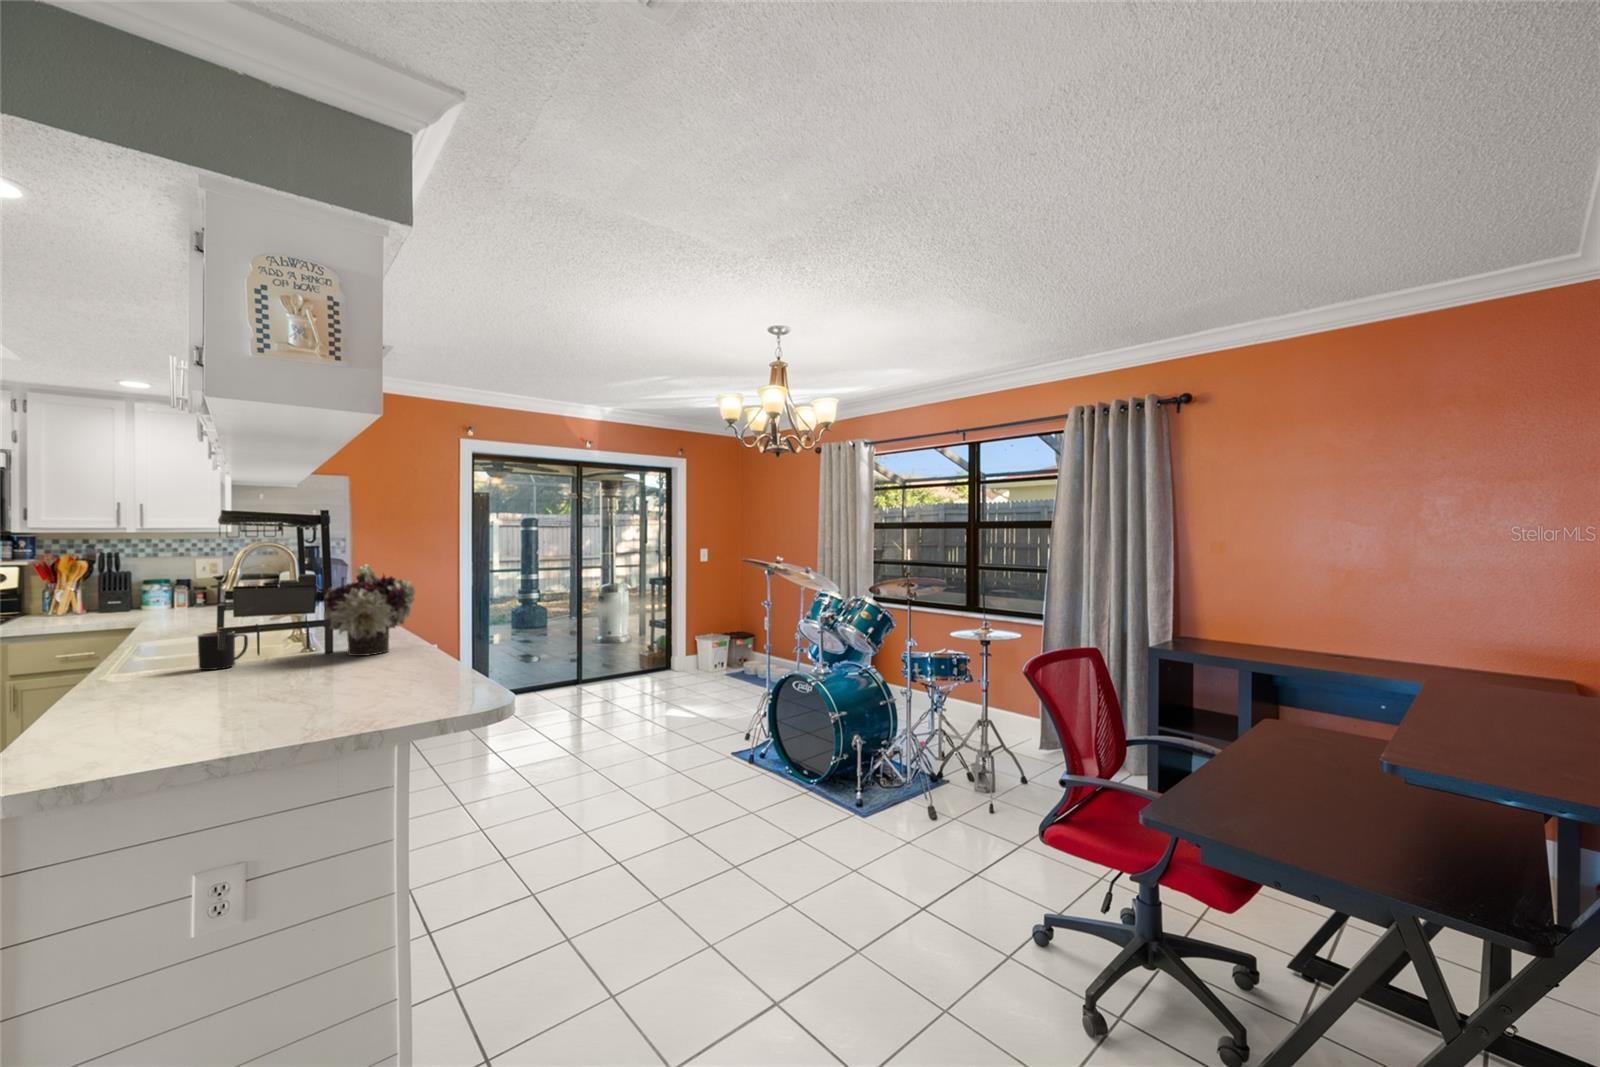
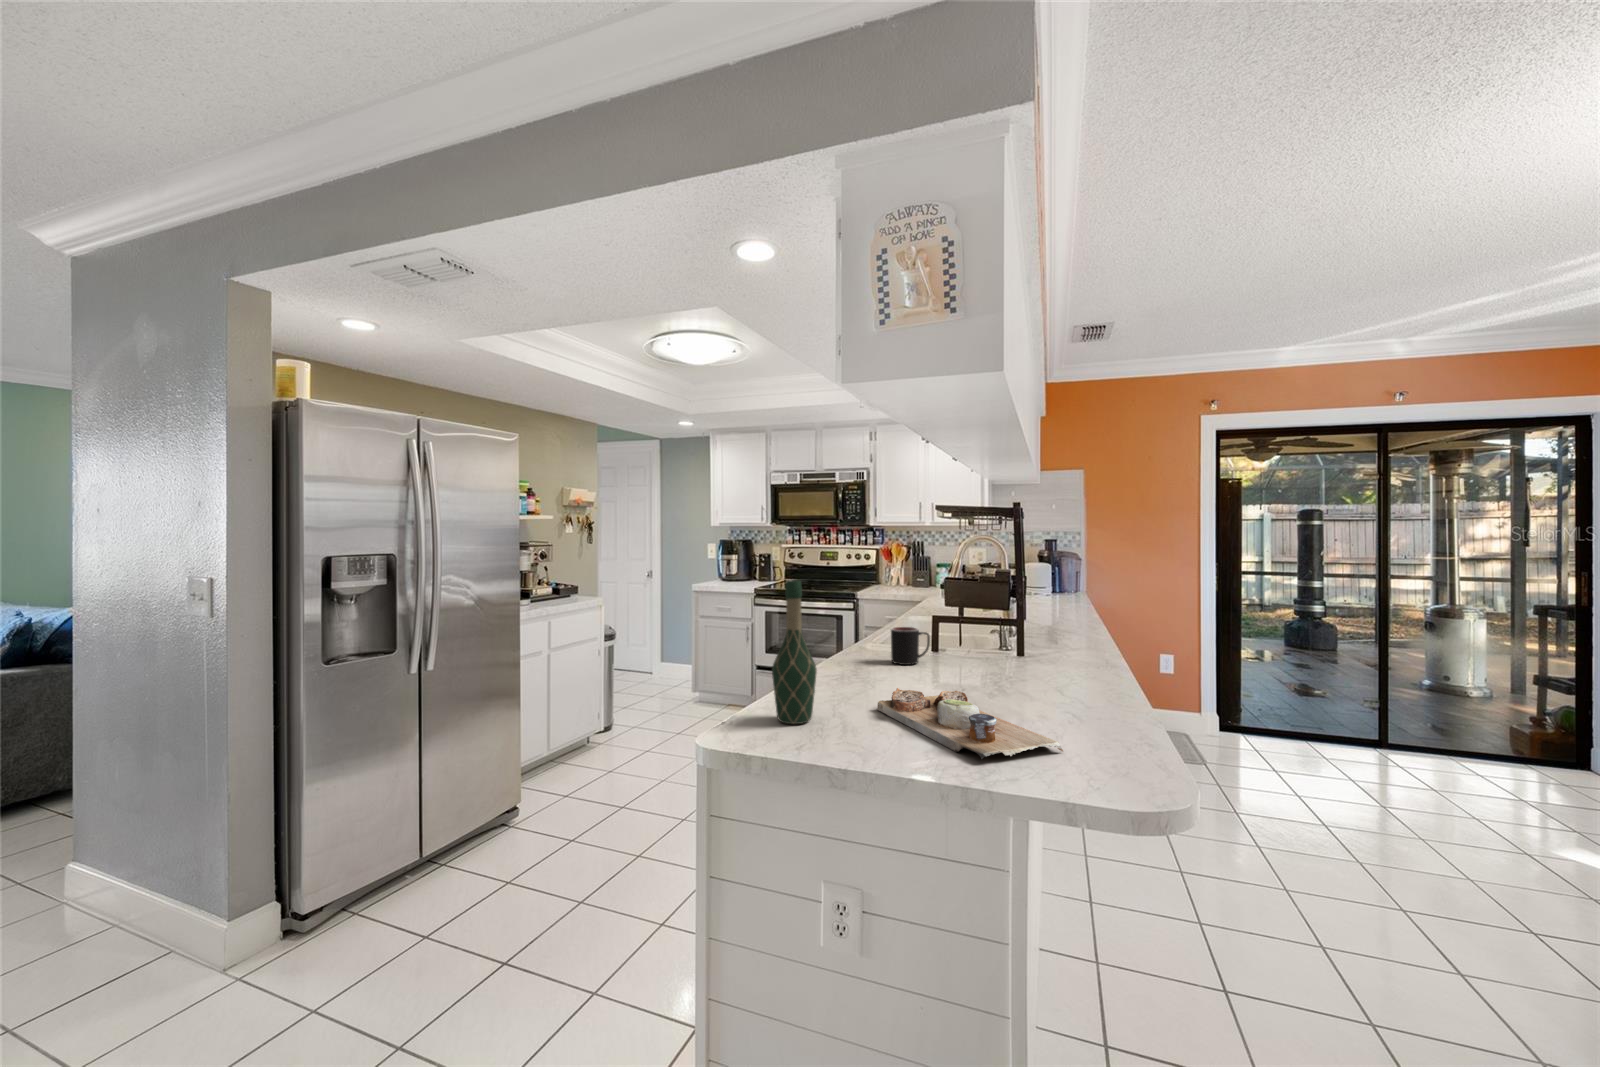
flower arrangement: present [324,564,415,656] -> none [992,567,1092,678]
wine bottle: none [127,580,187,722] -> present [772,581,817,724]
cutting board: none [243,665,434,699] -> present [877,688,1063,759]

